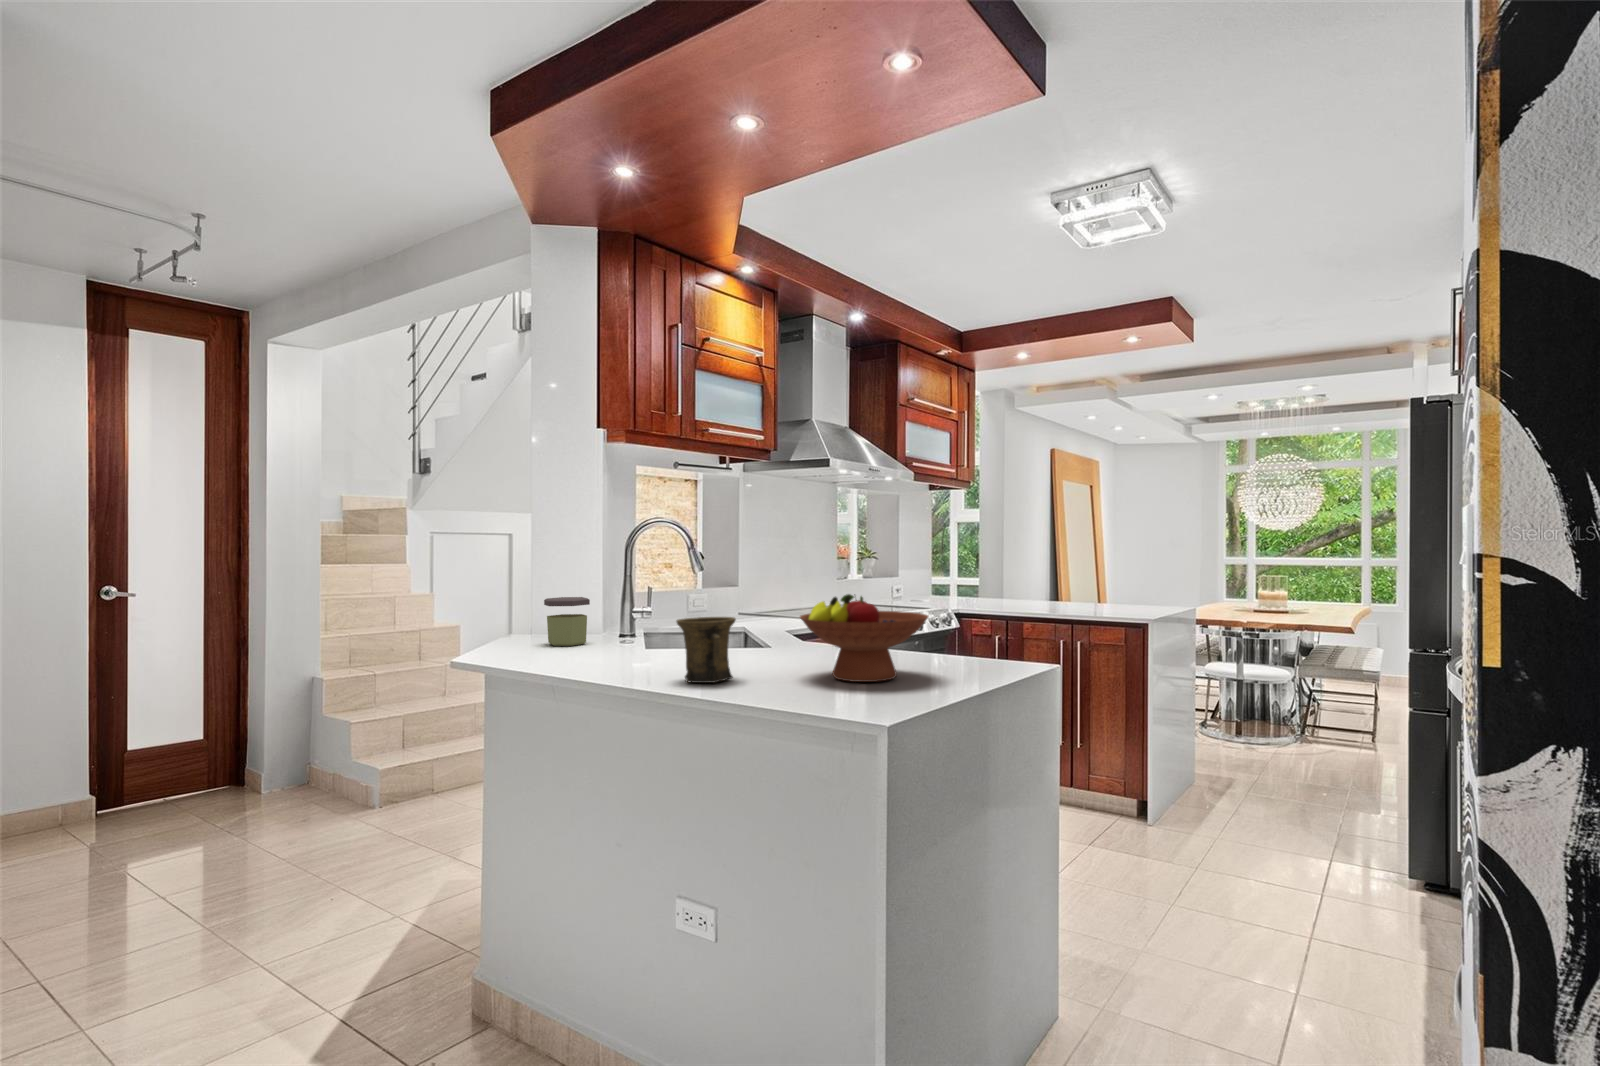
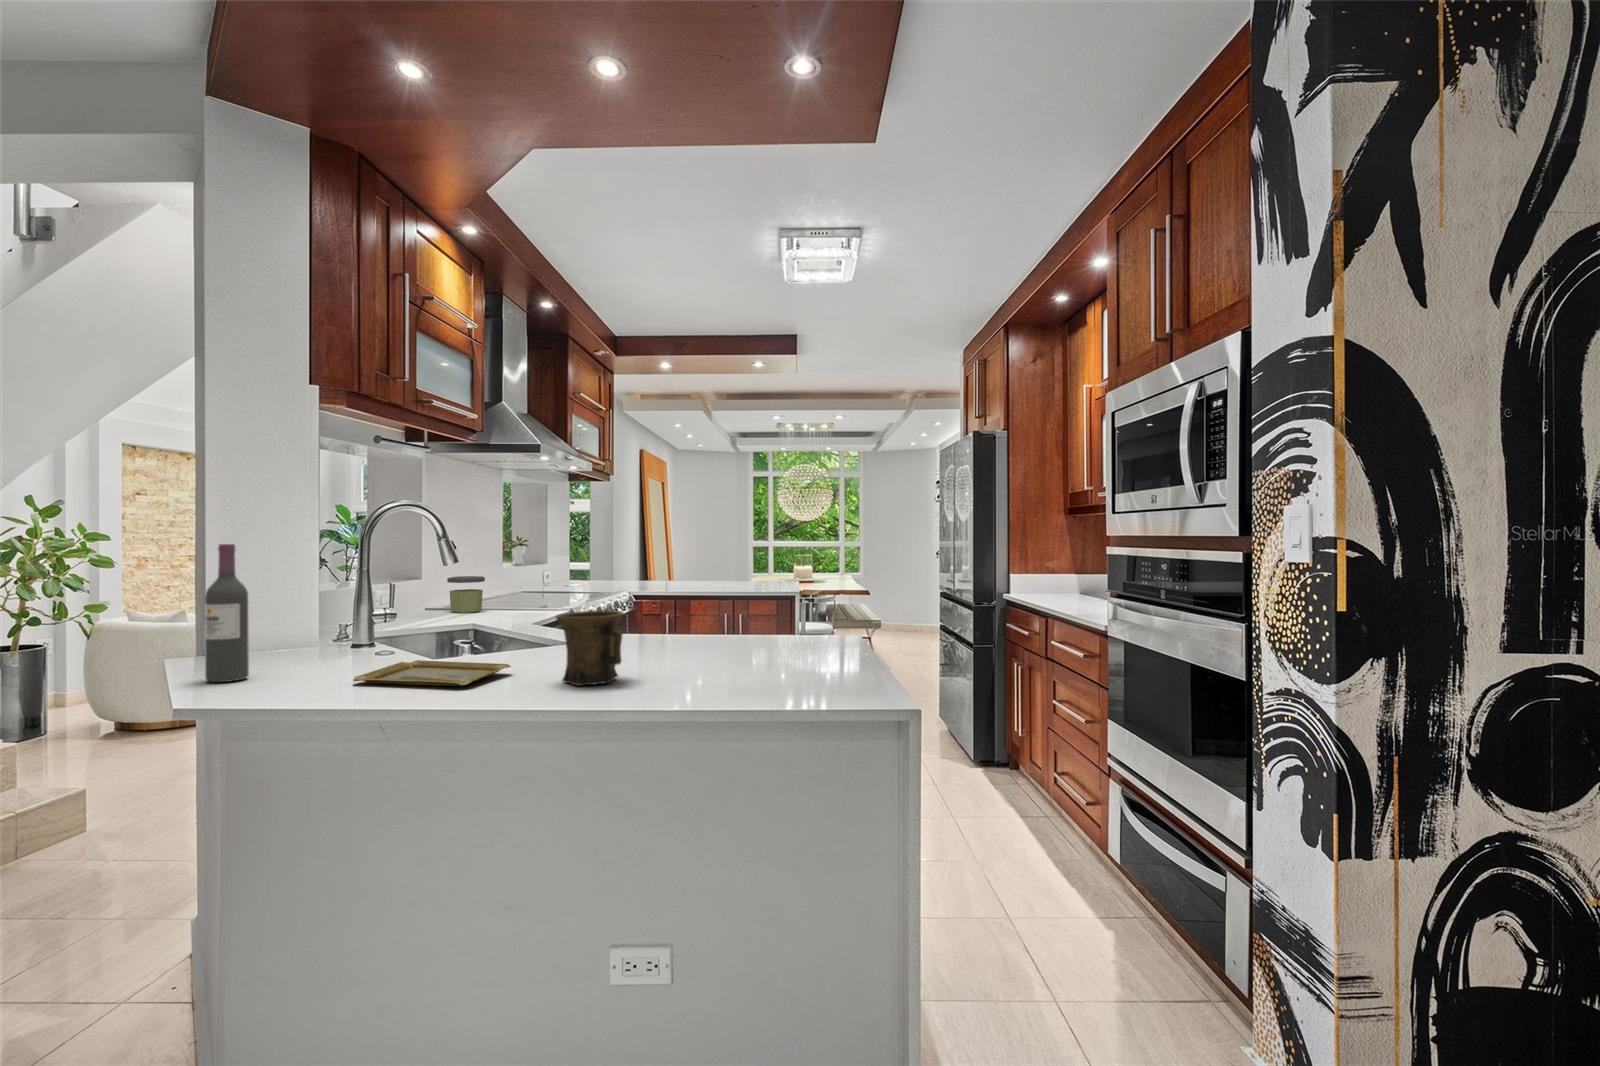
wine bottle: none [485,555,513,657] -> present [205,544,249,682]
fruit bowl: present [800,594,928,682] -> none [675,582,803,668]
jar: present [544,597,590,646] -> present [447,576,485,613]
tray: none [555,651,669,674] -> present [353,660,511,686]

